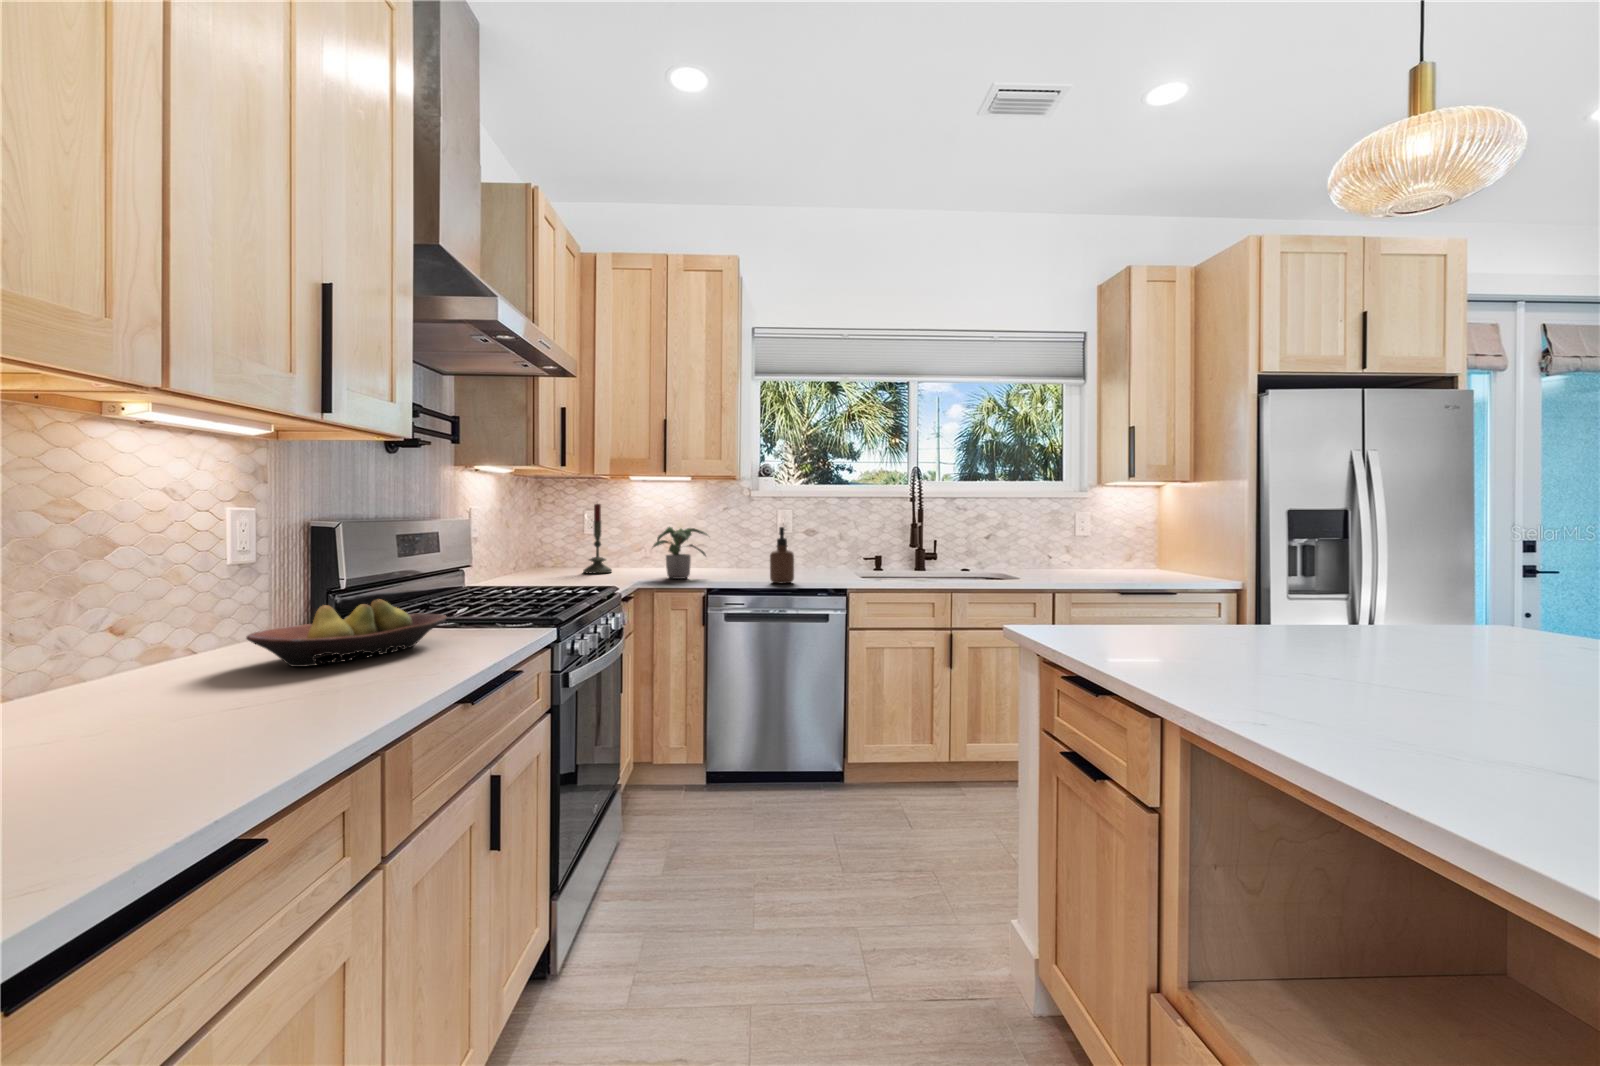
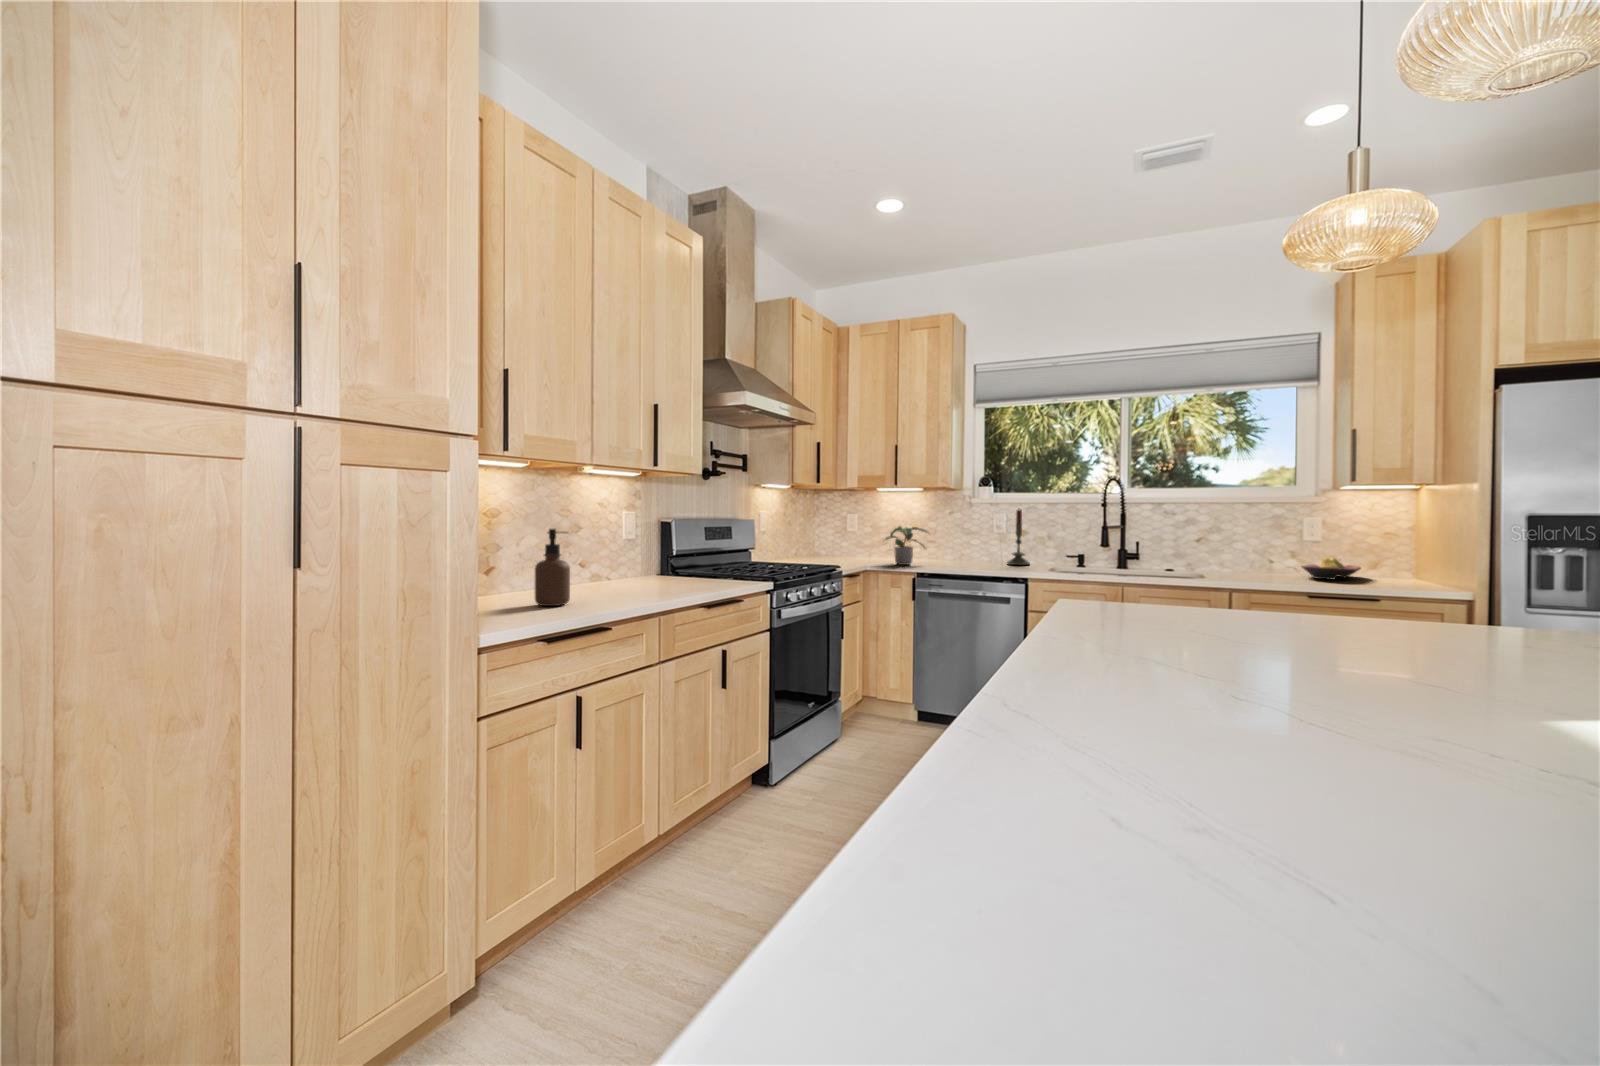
candle: present [583,504,612,573] -> present [1007,509,1030,565]
soap dispenser: present [770,527,794,583] -> present [535,529,570,606]
fruit bowl: present [247,600,446,667] -> present [1301,557,1361,580]

